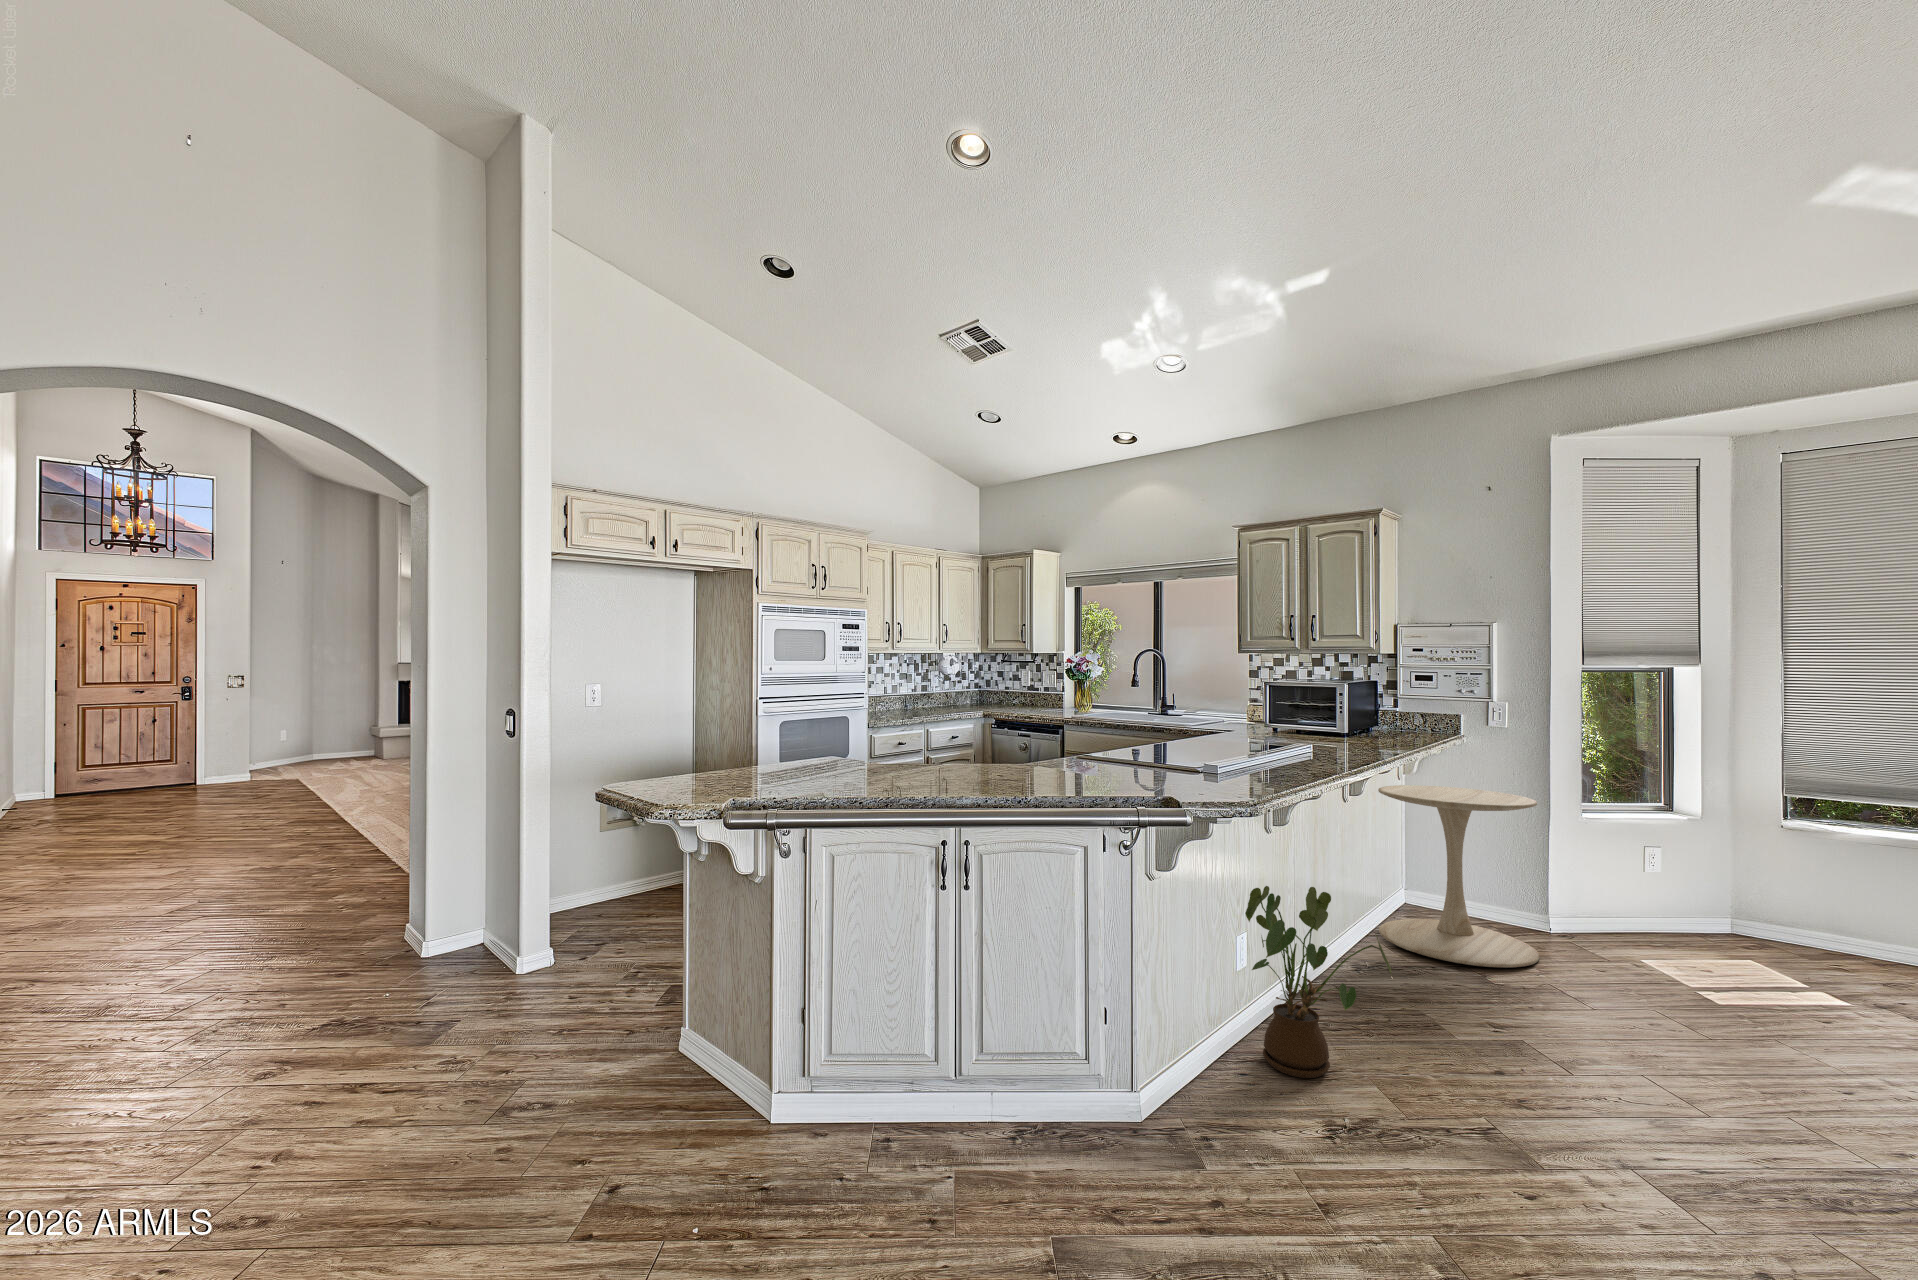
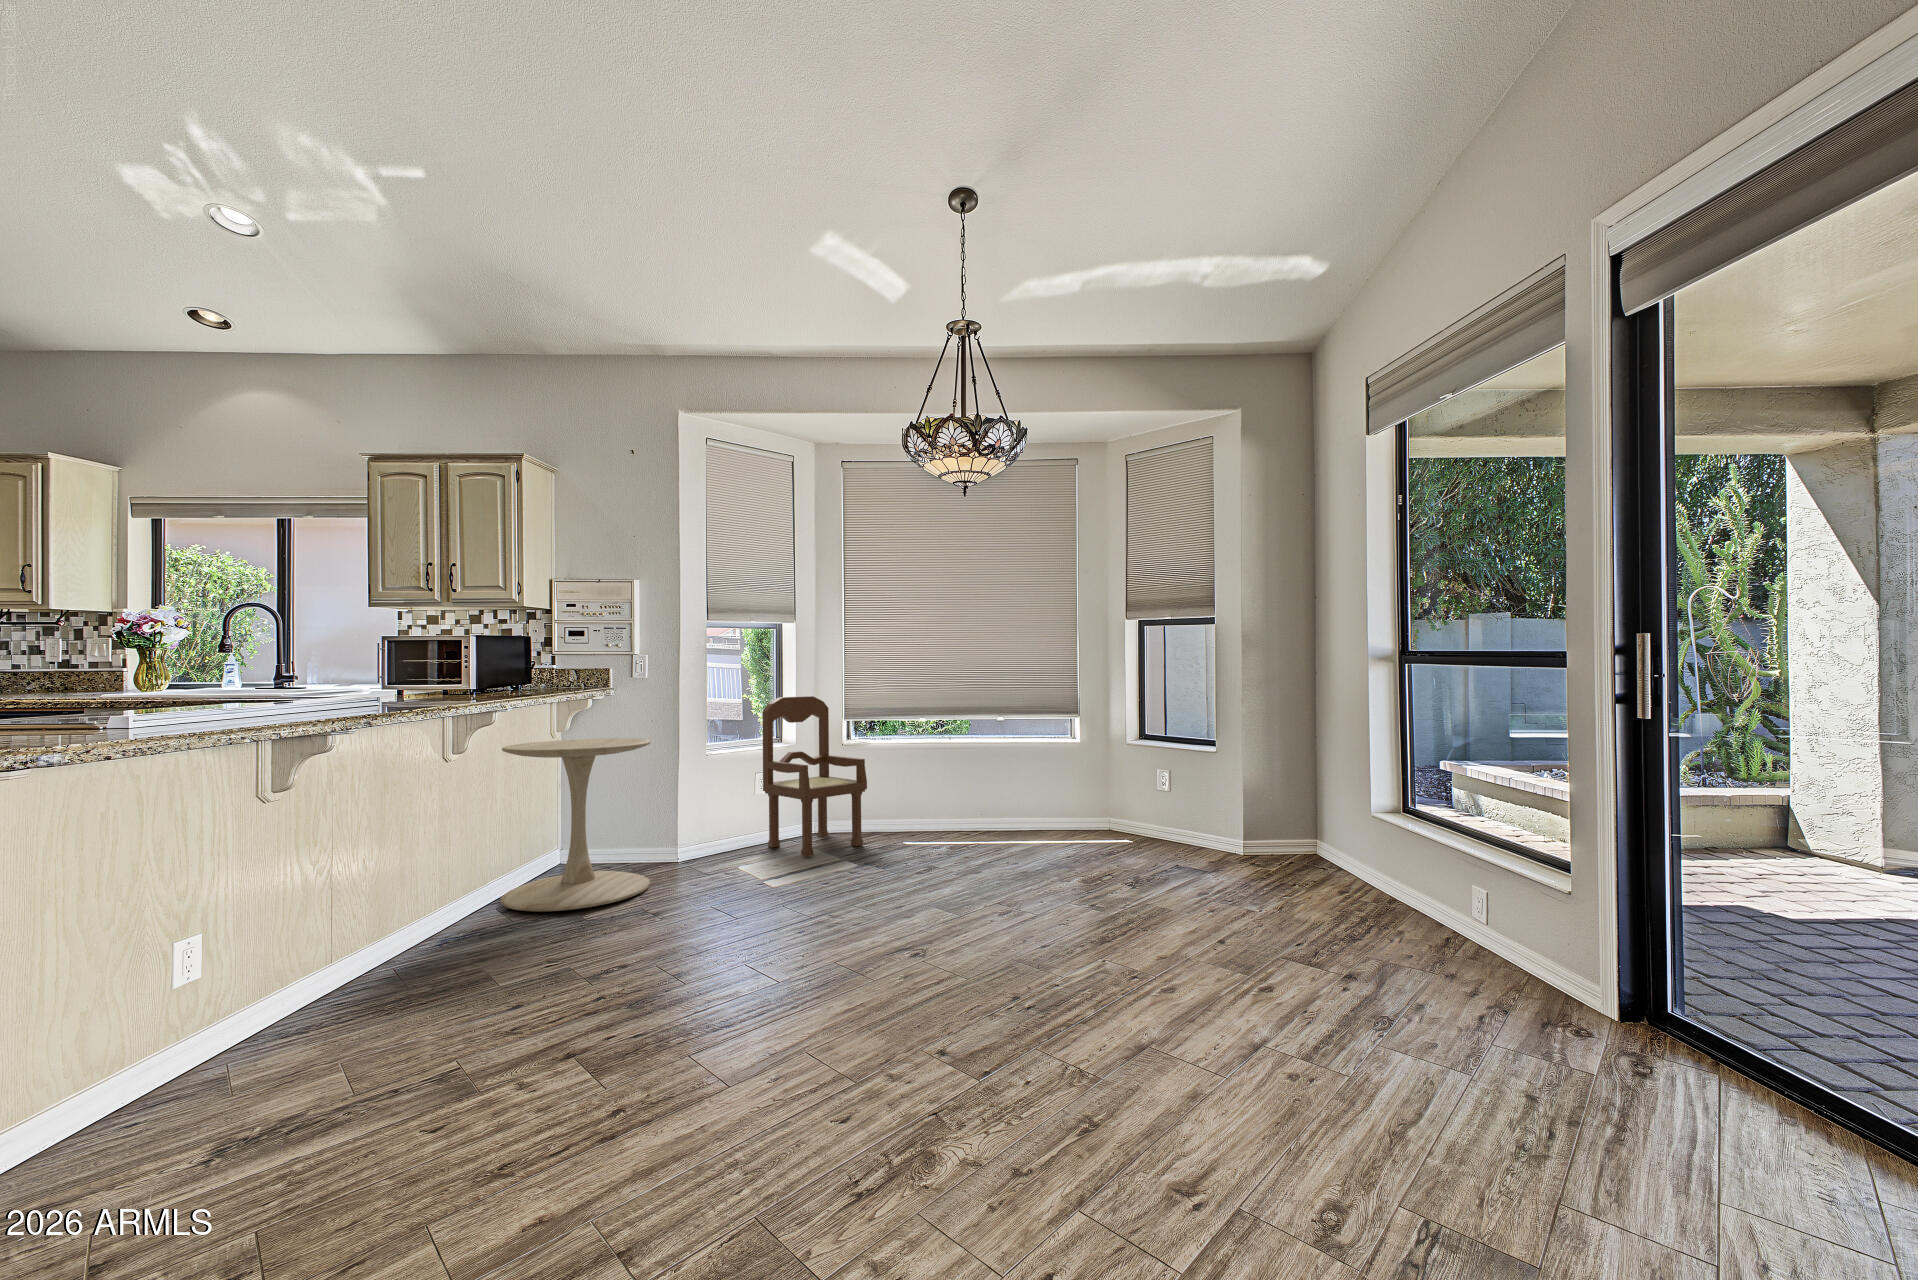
dining chair: none [1658,759,1847,969] -> present [763,696,867,856]
house plant: present [1245,886,1391,1078] -> none [176,859,381,1100]

